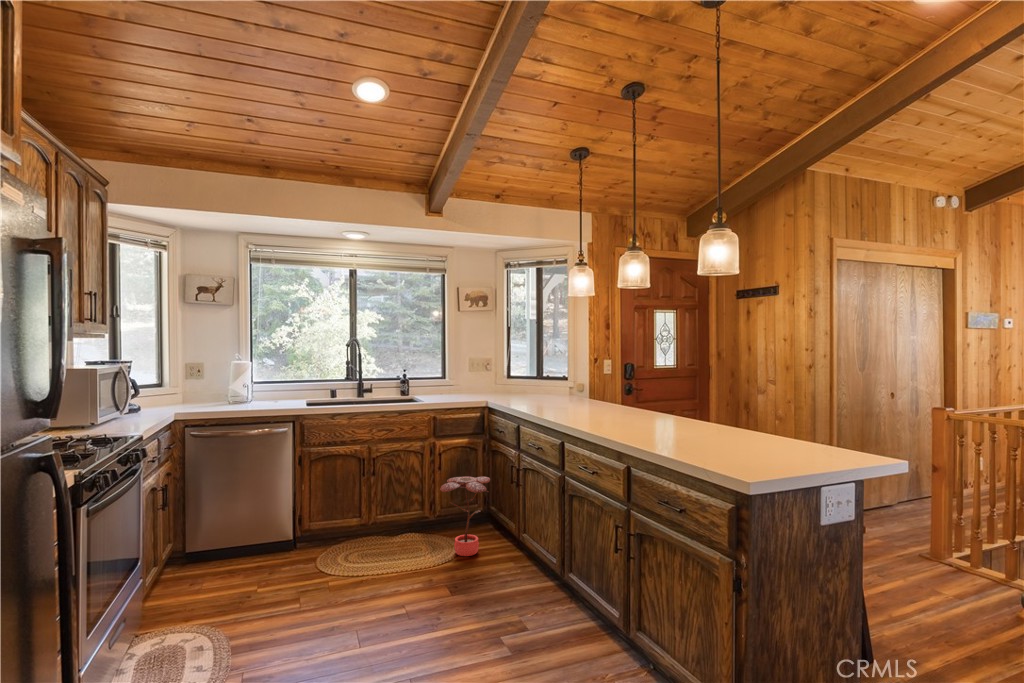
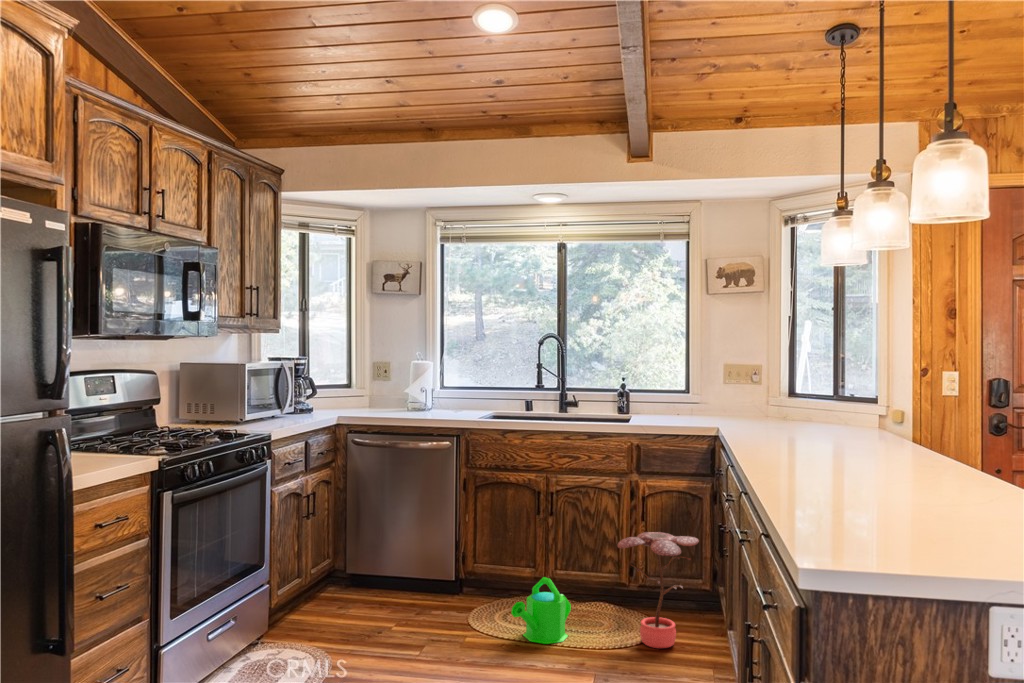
watering can: none [368,522,404,573] -> present [511,577,571,644]

